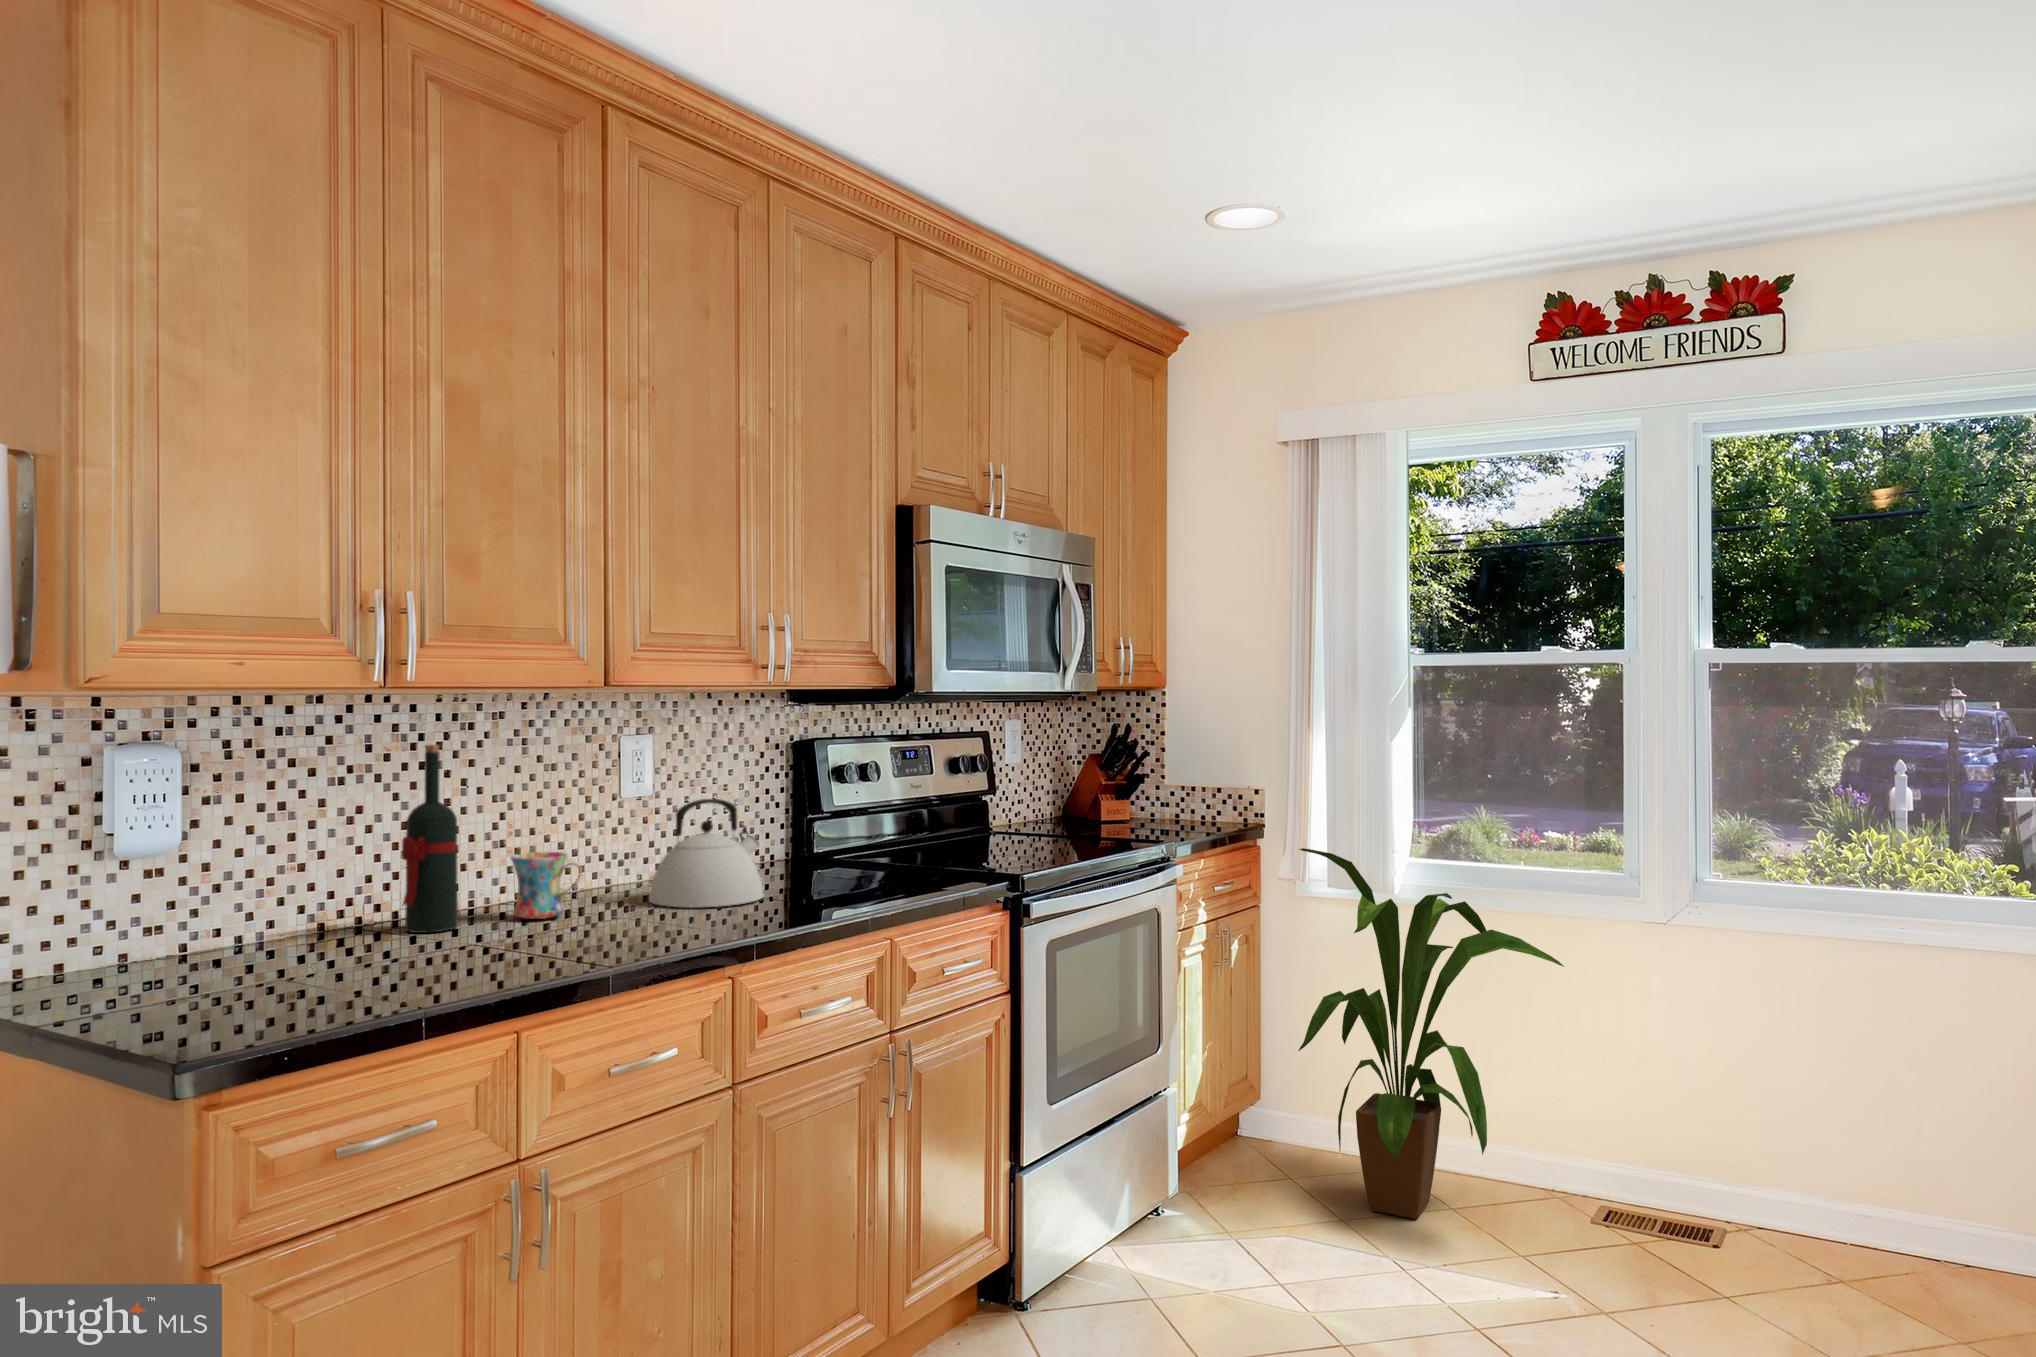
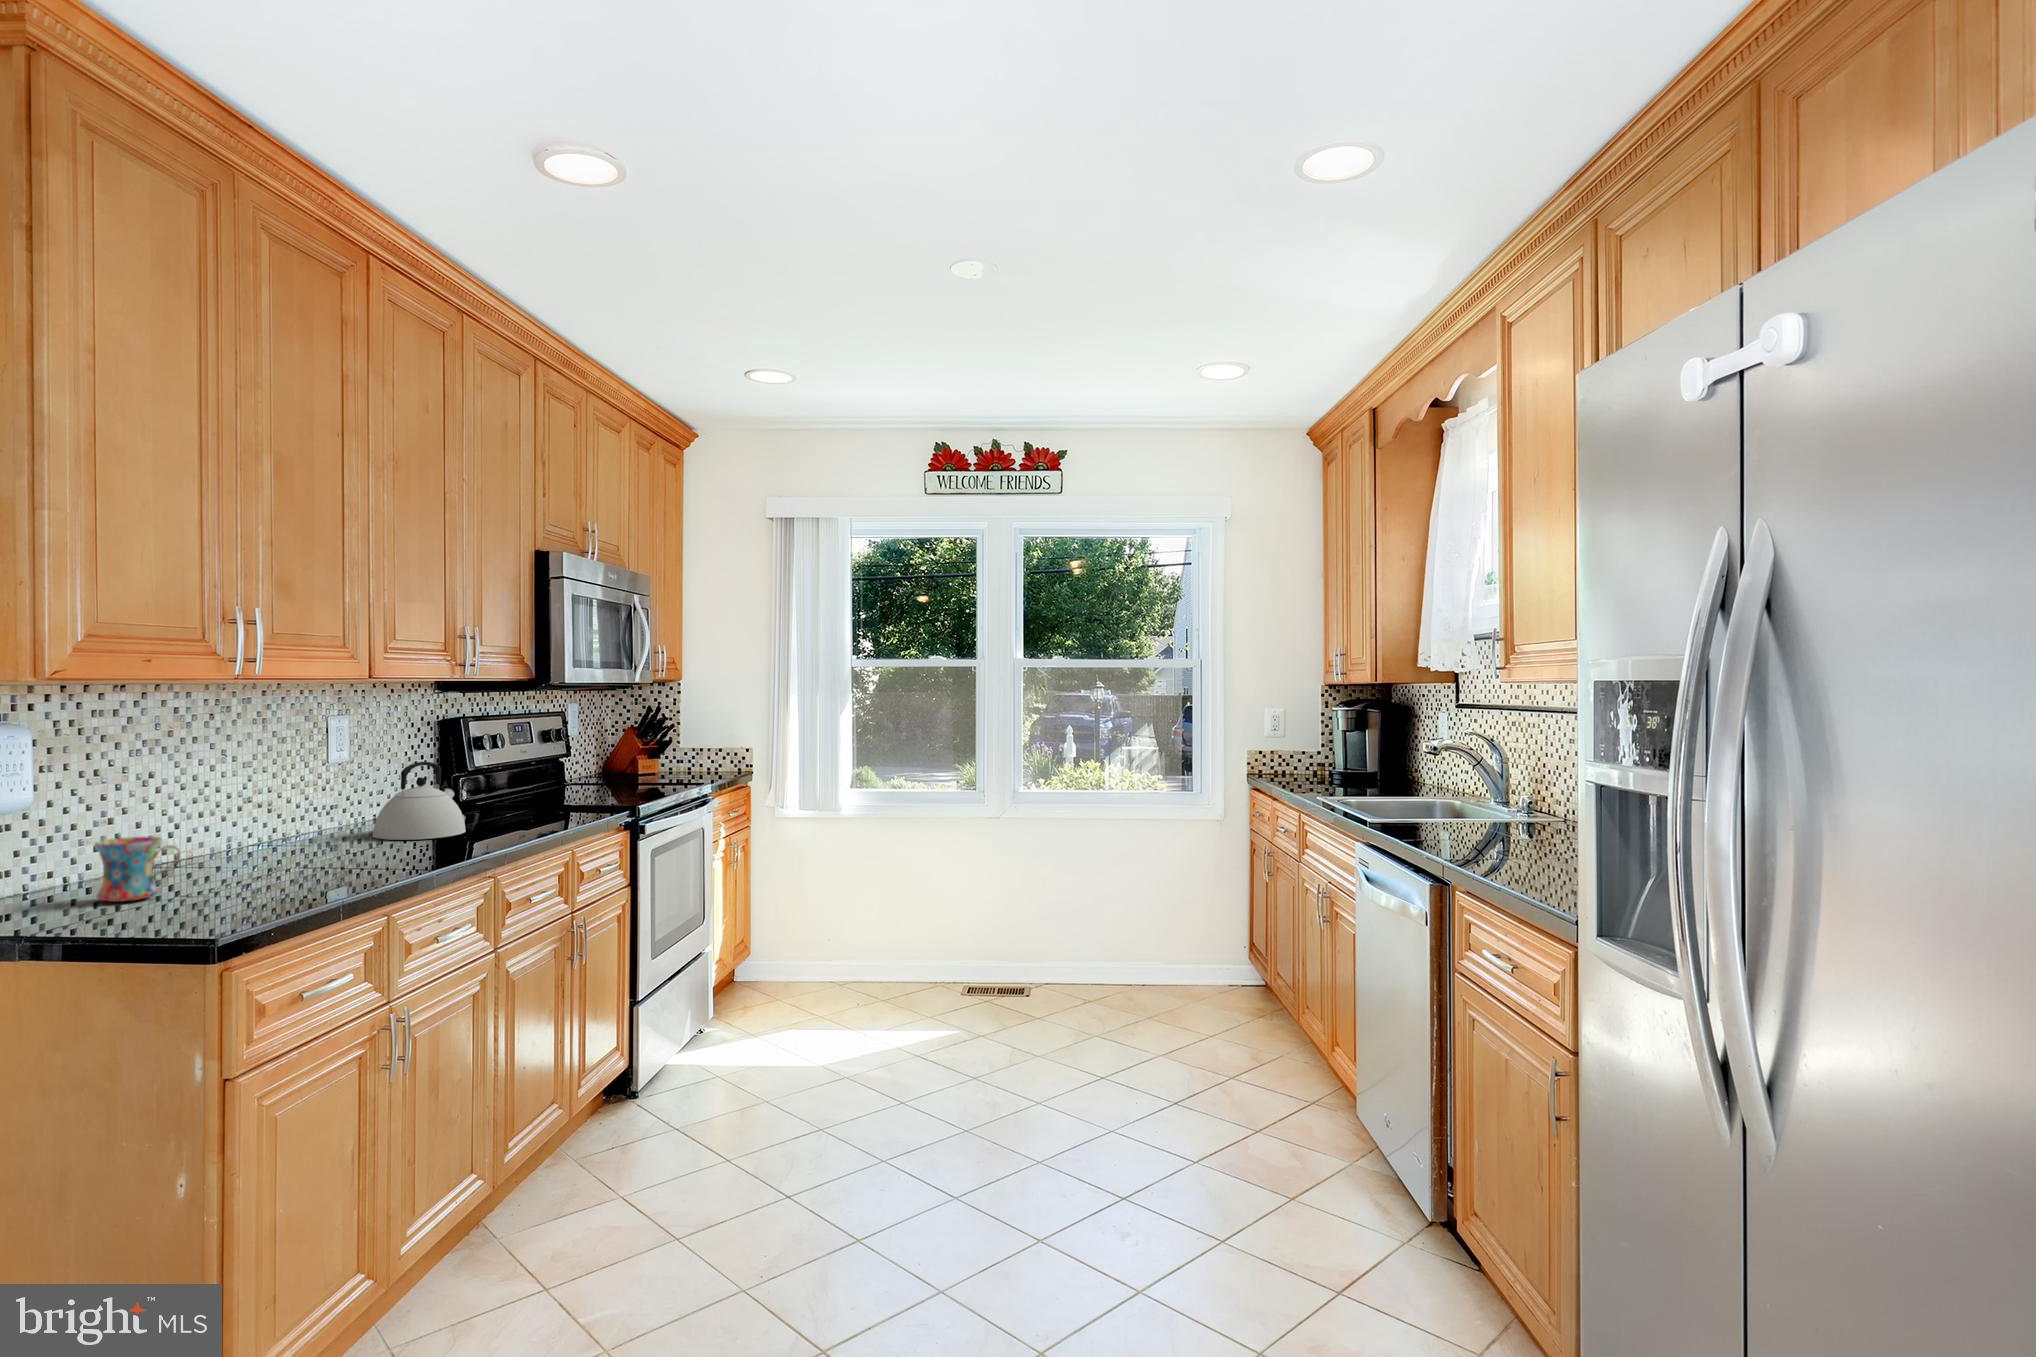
wine bottle: present [402,745,458,933] -> none [200,724,247,867]
house plant: present [1298,848,1564,1219] -> none [788,787,940,1010]
mug: present [511,852,582,919] -> present [95,837,180,902]

